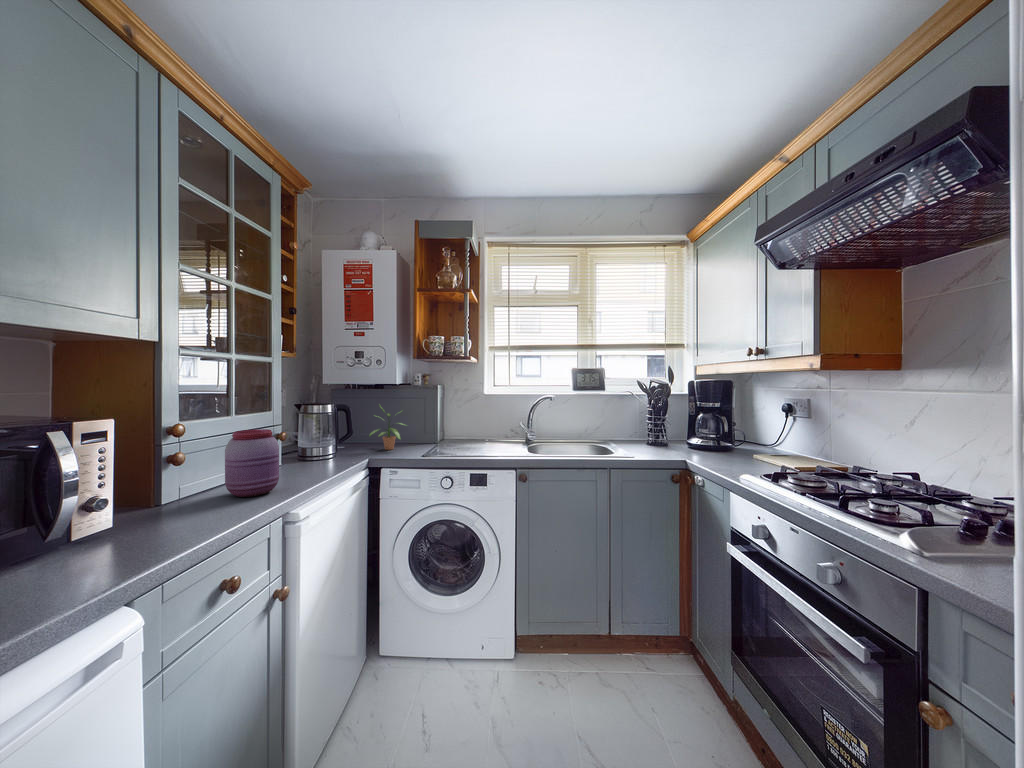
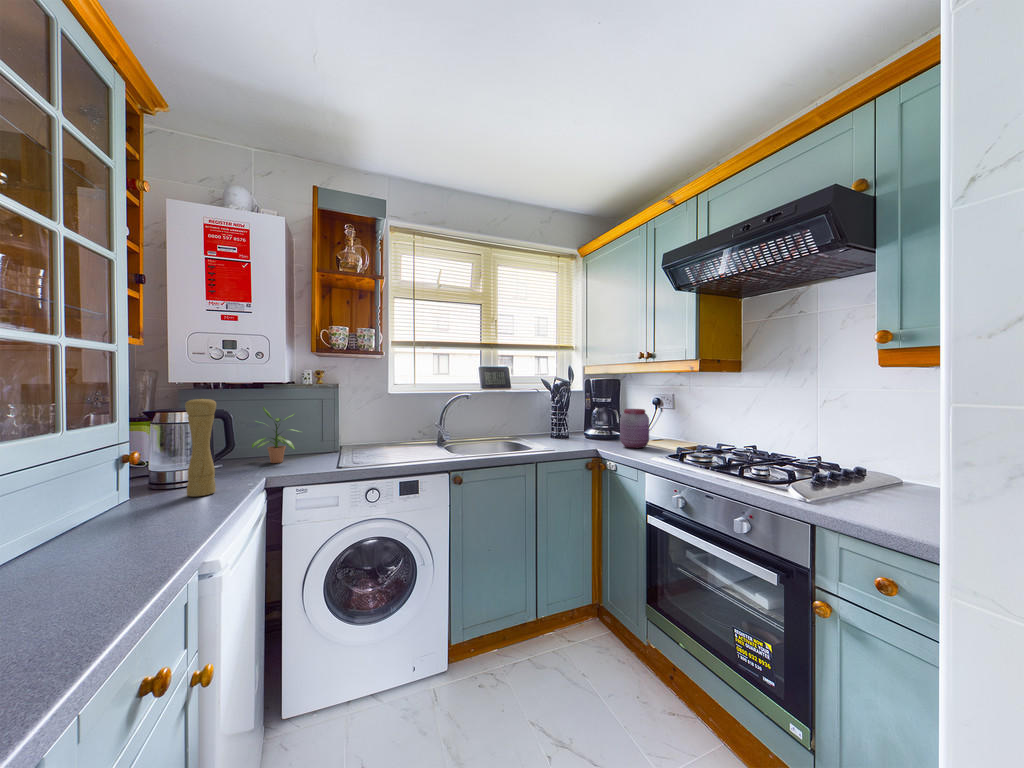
pepper mill: none [311,396,331,469] -> present [185,397,216,496]
jar: present [225,429,279,497] -> present [620,409,649,448]

